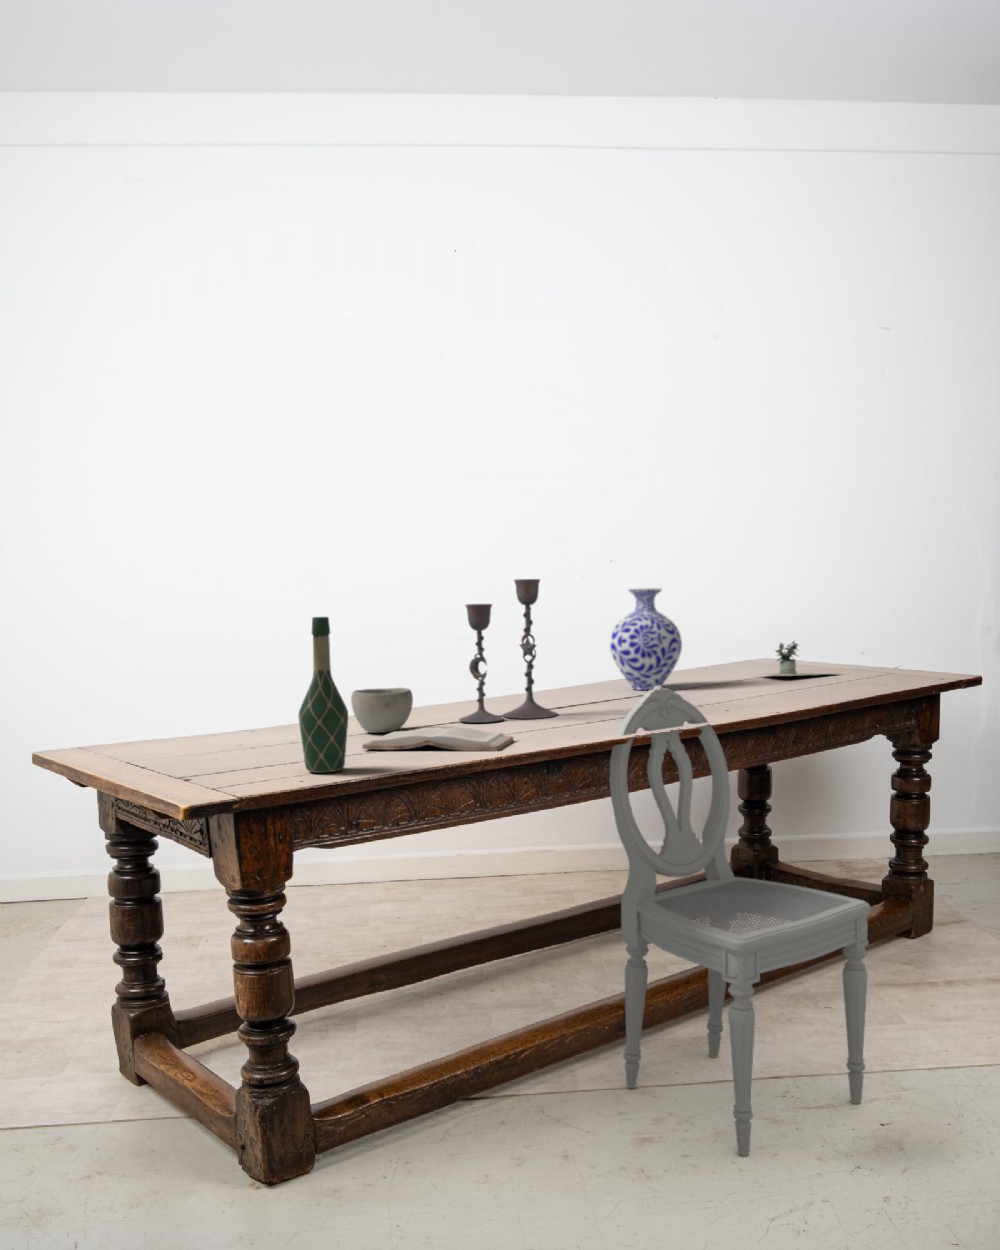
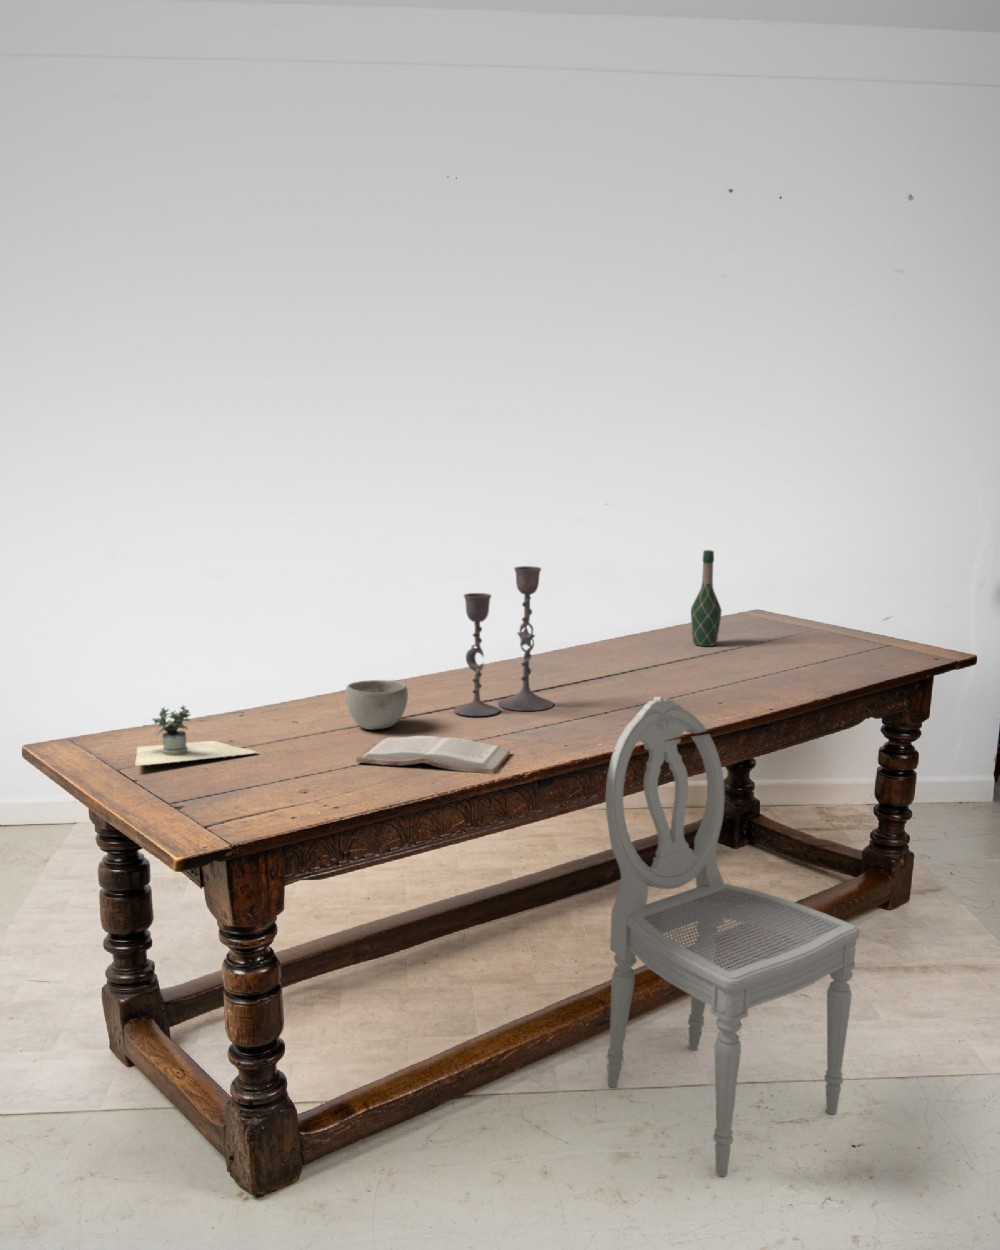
vase: present [610,588,682,690] -> none [607,558,680,662]
wine bottle: present [299,617,348,773] -> present [691,550,721,646]
potted plant: present [766,641,830,676] -> present [135,706,256,766]

